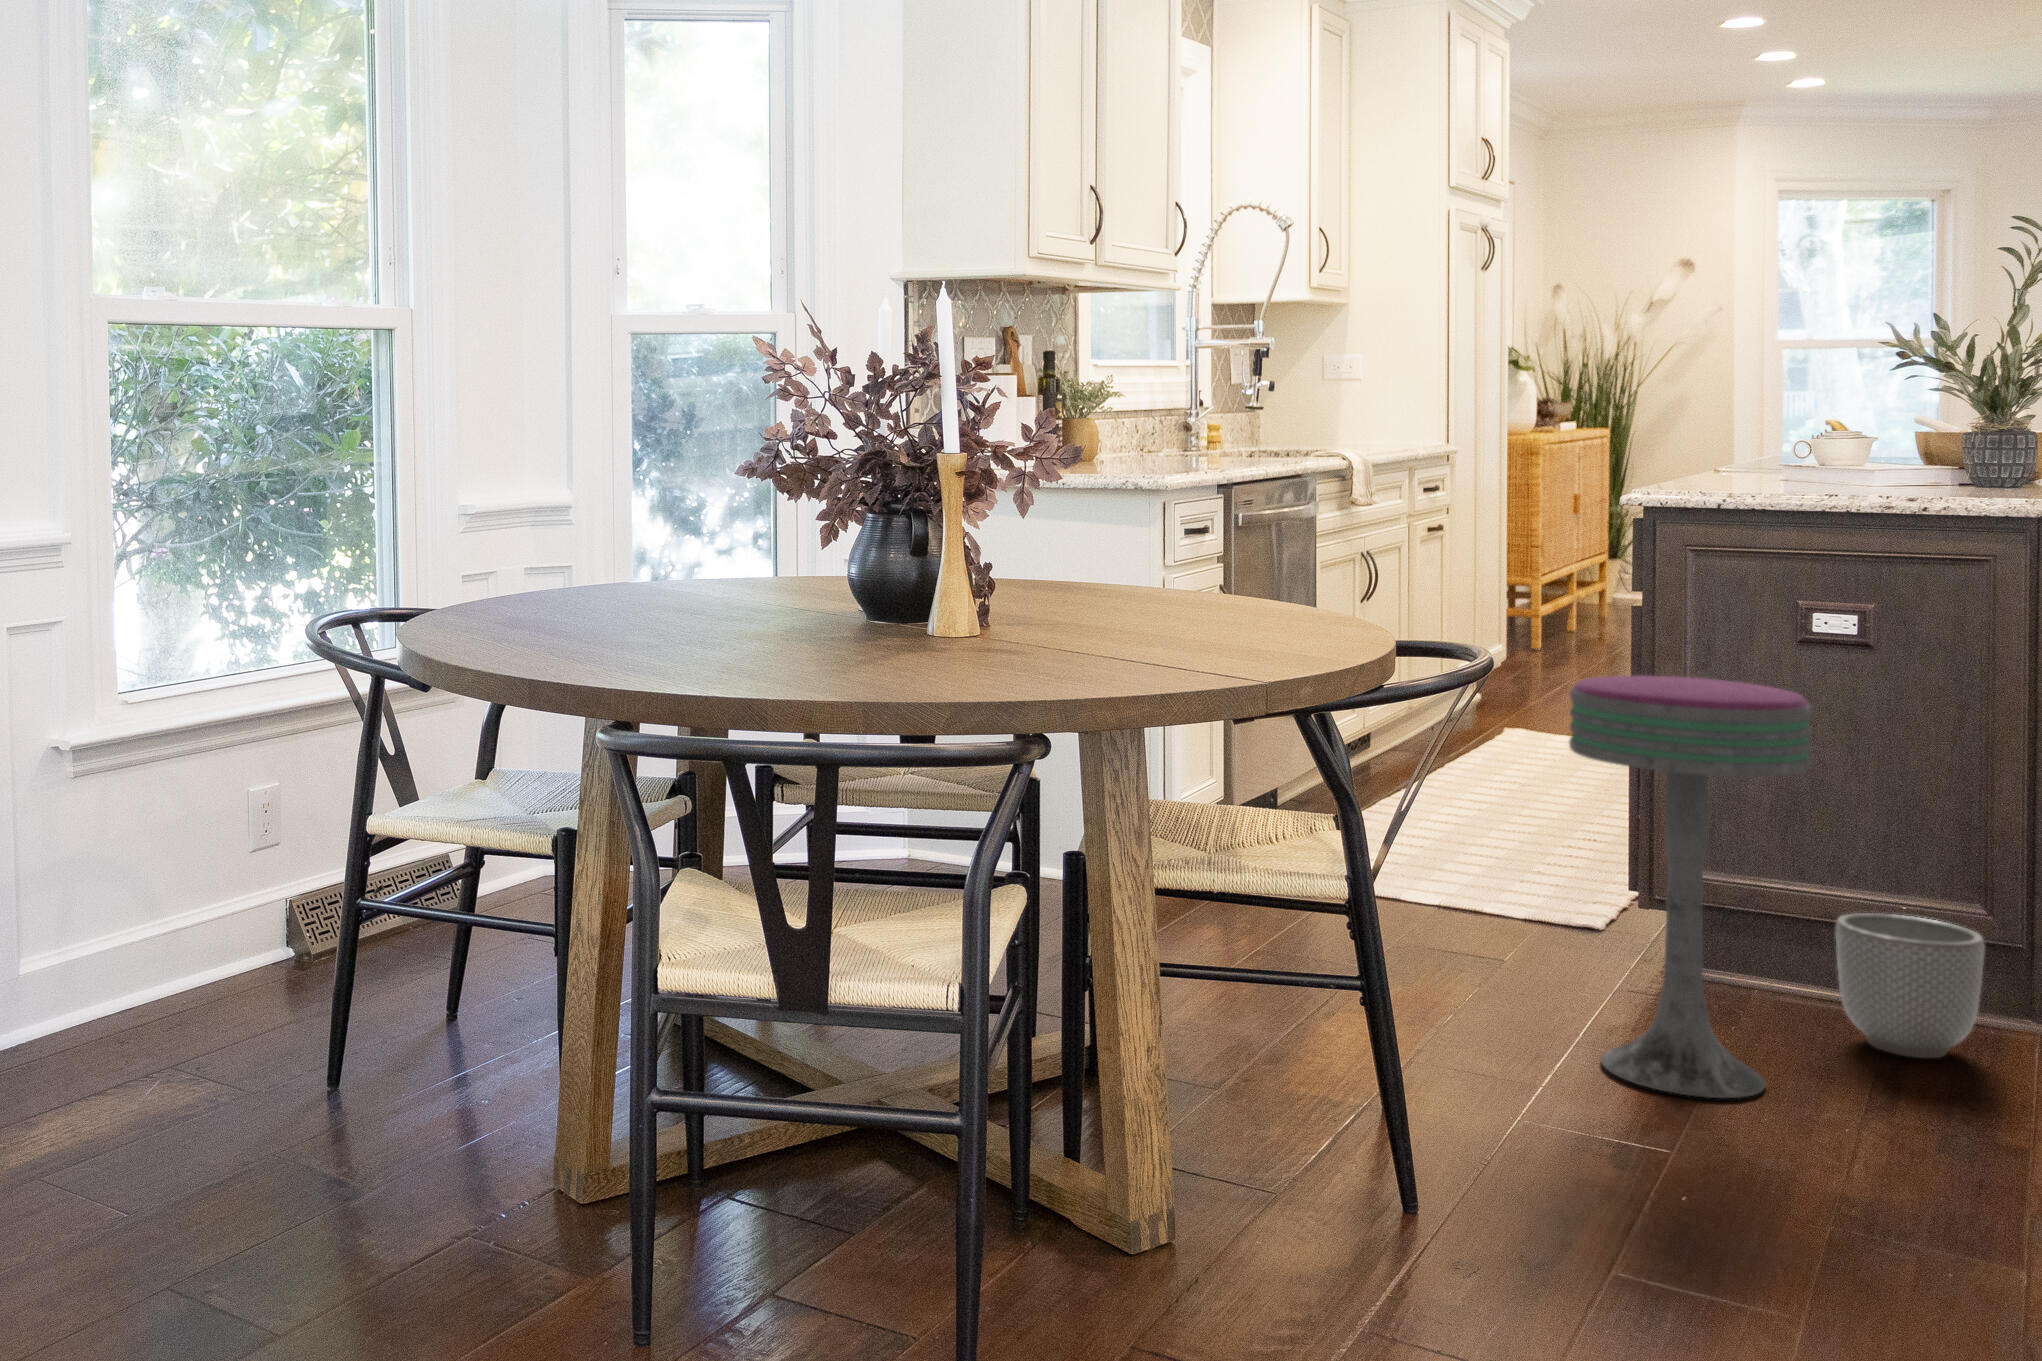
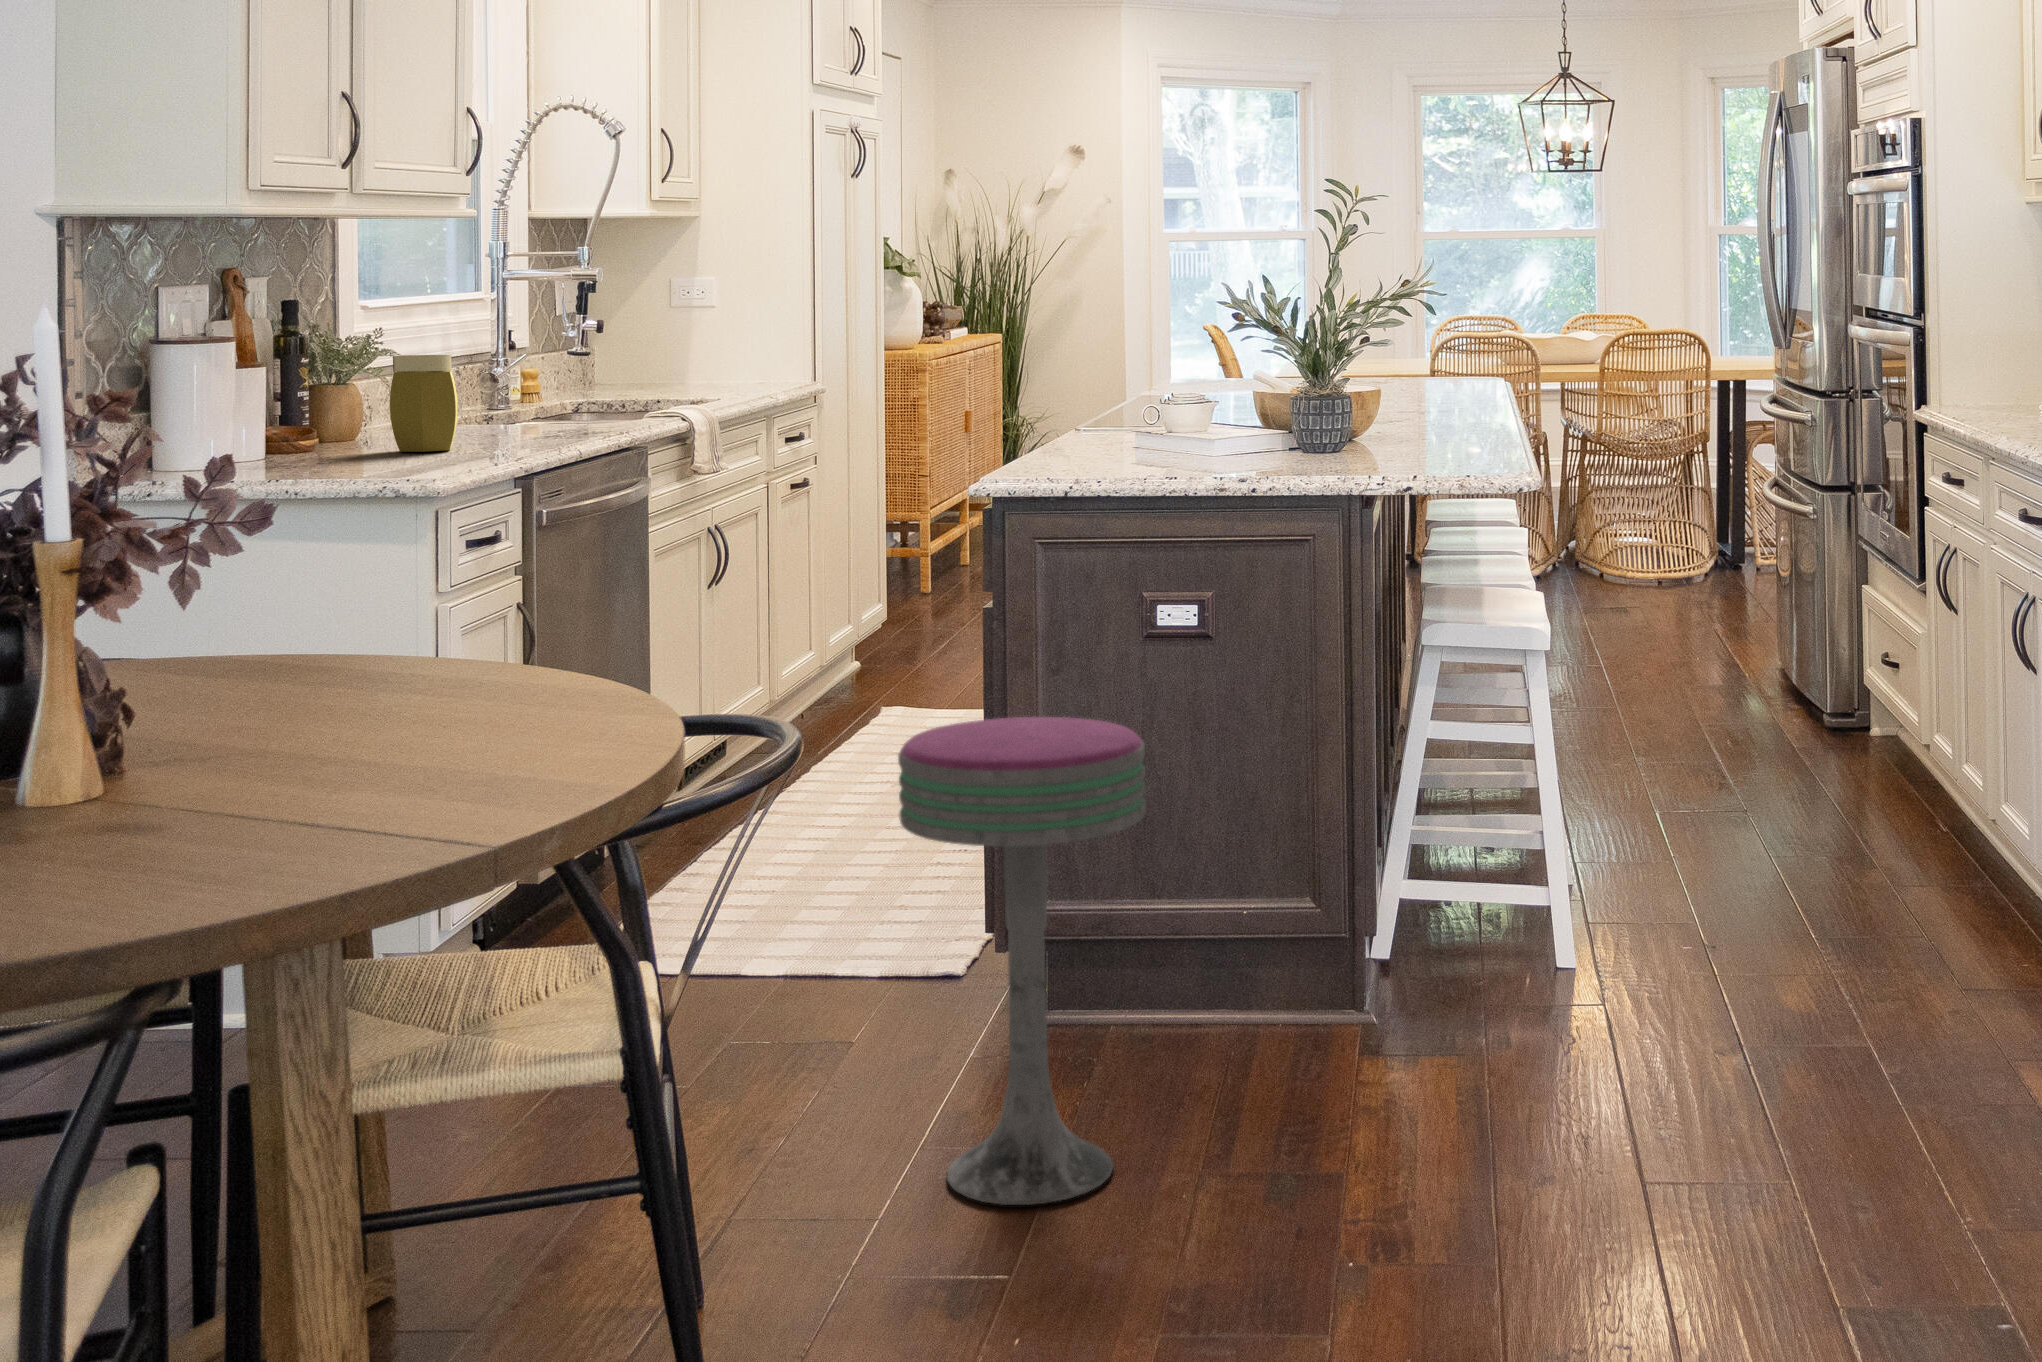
jar: none [1125,391,1174,465] -> present [390,355,458,452]
planter: present [1836,913,1985,1058] -> none [1181,933,1314,1089]

